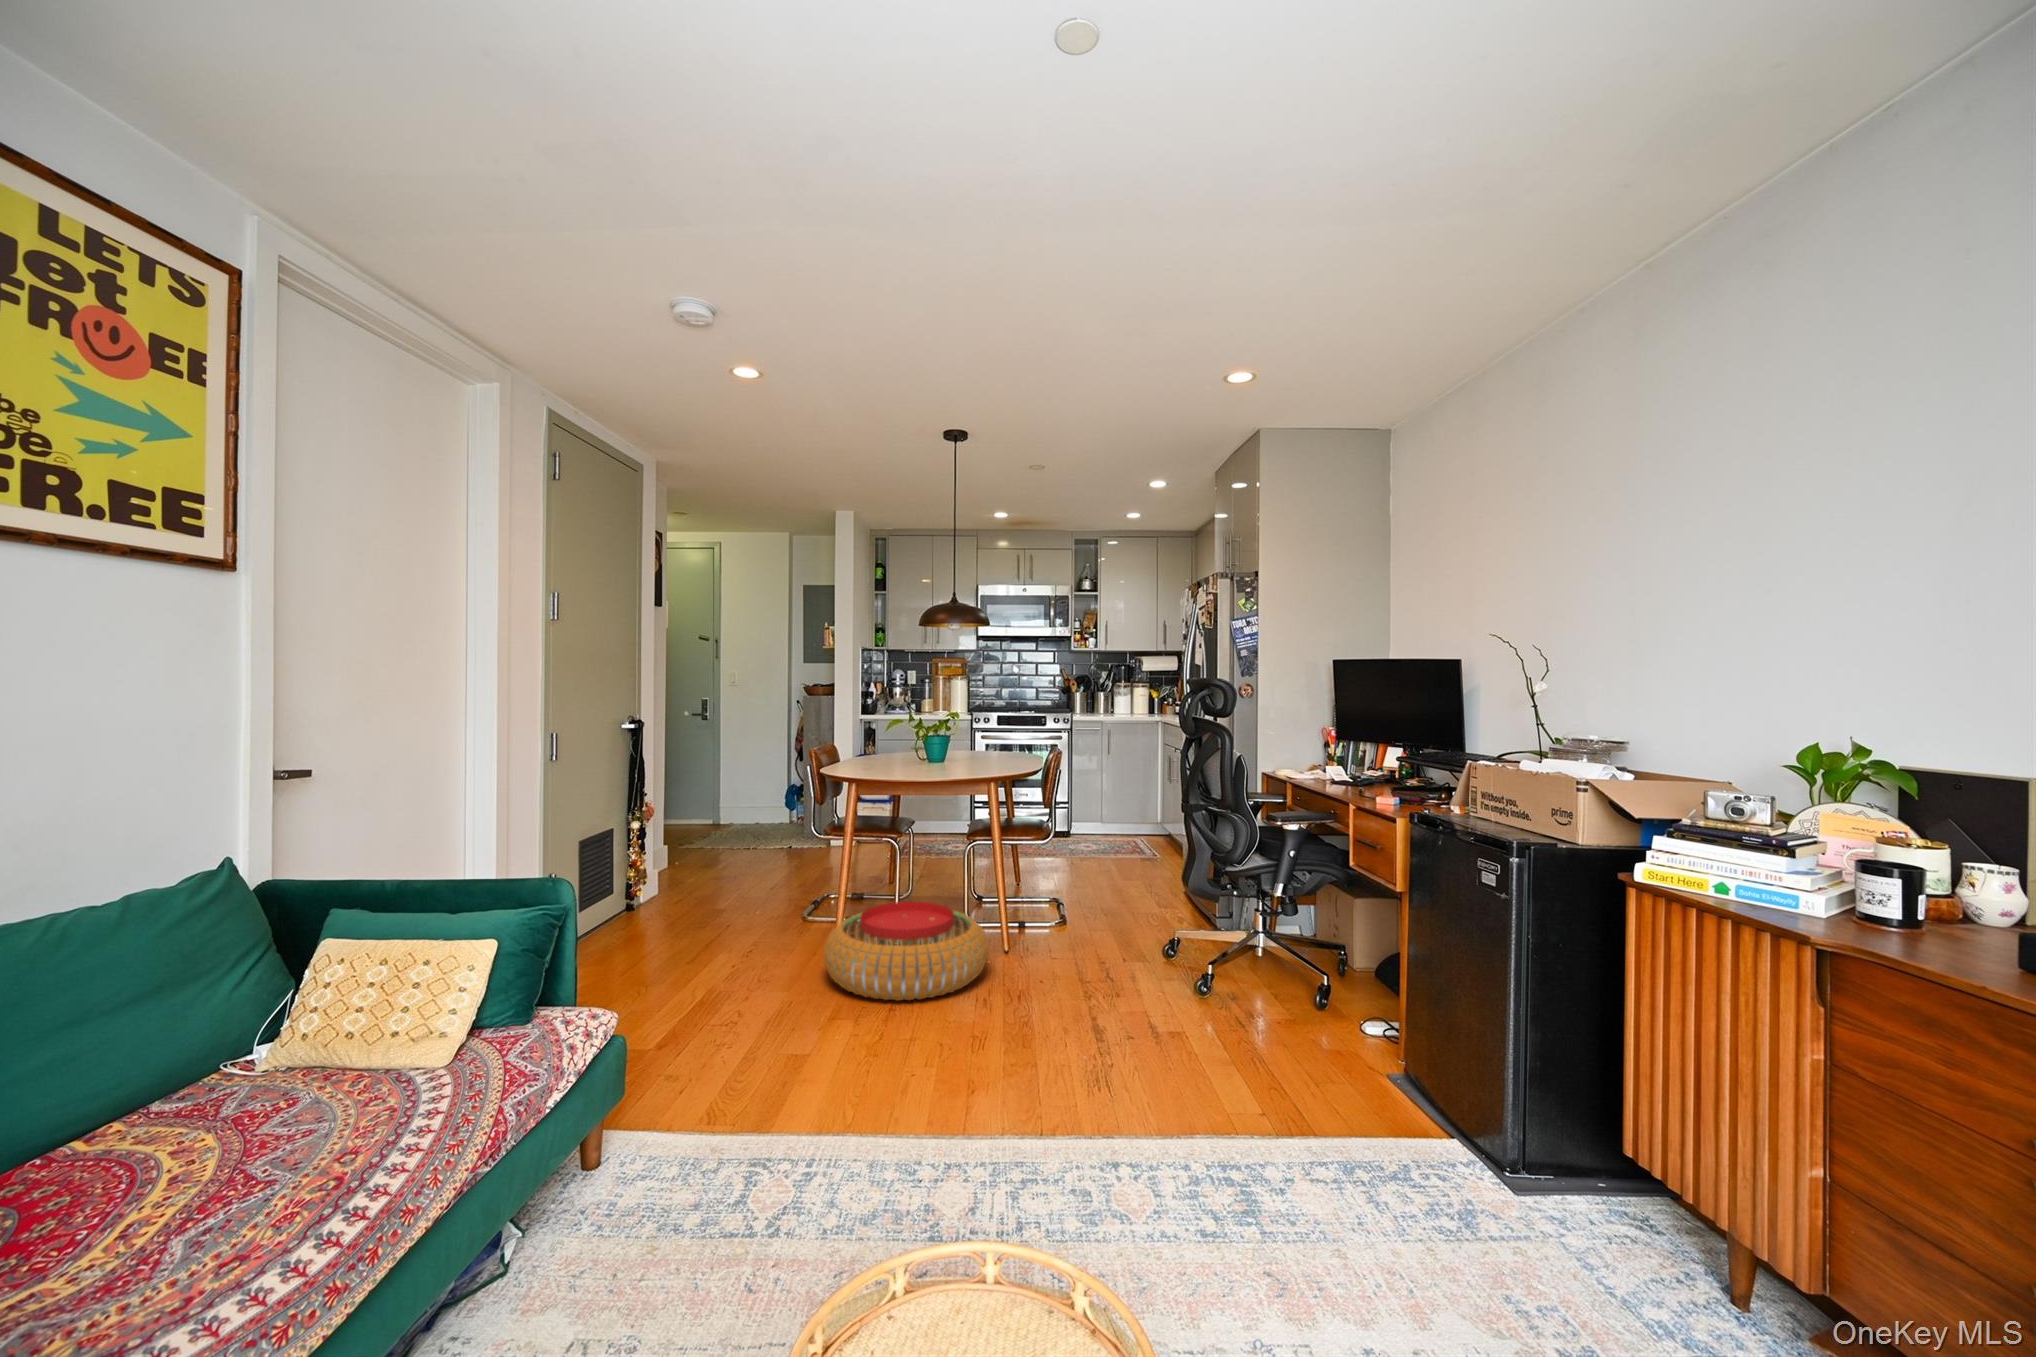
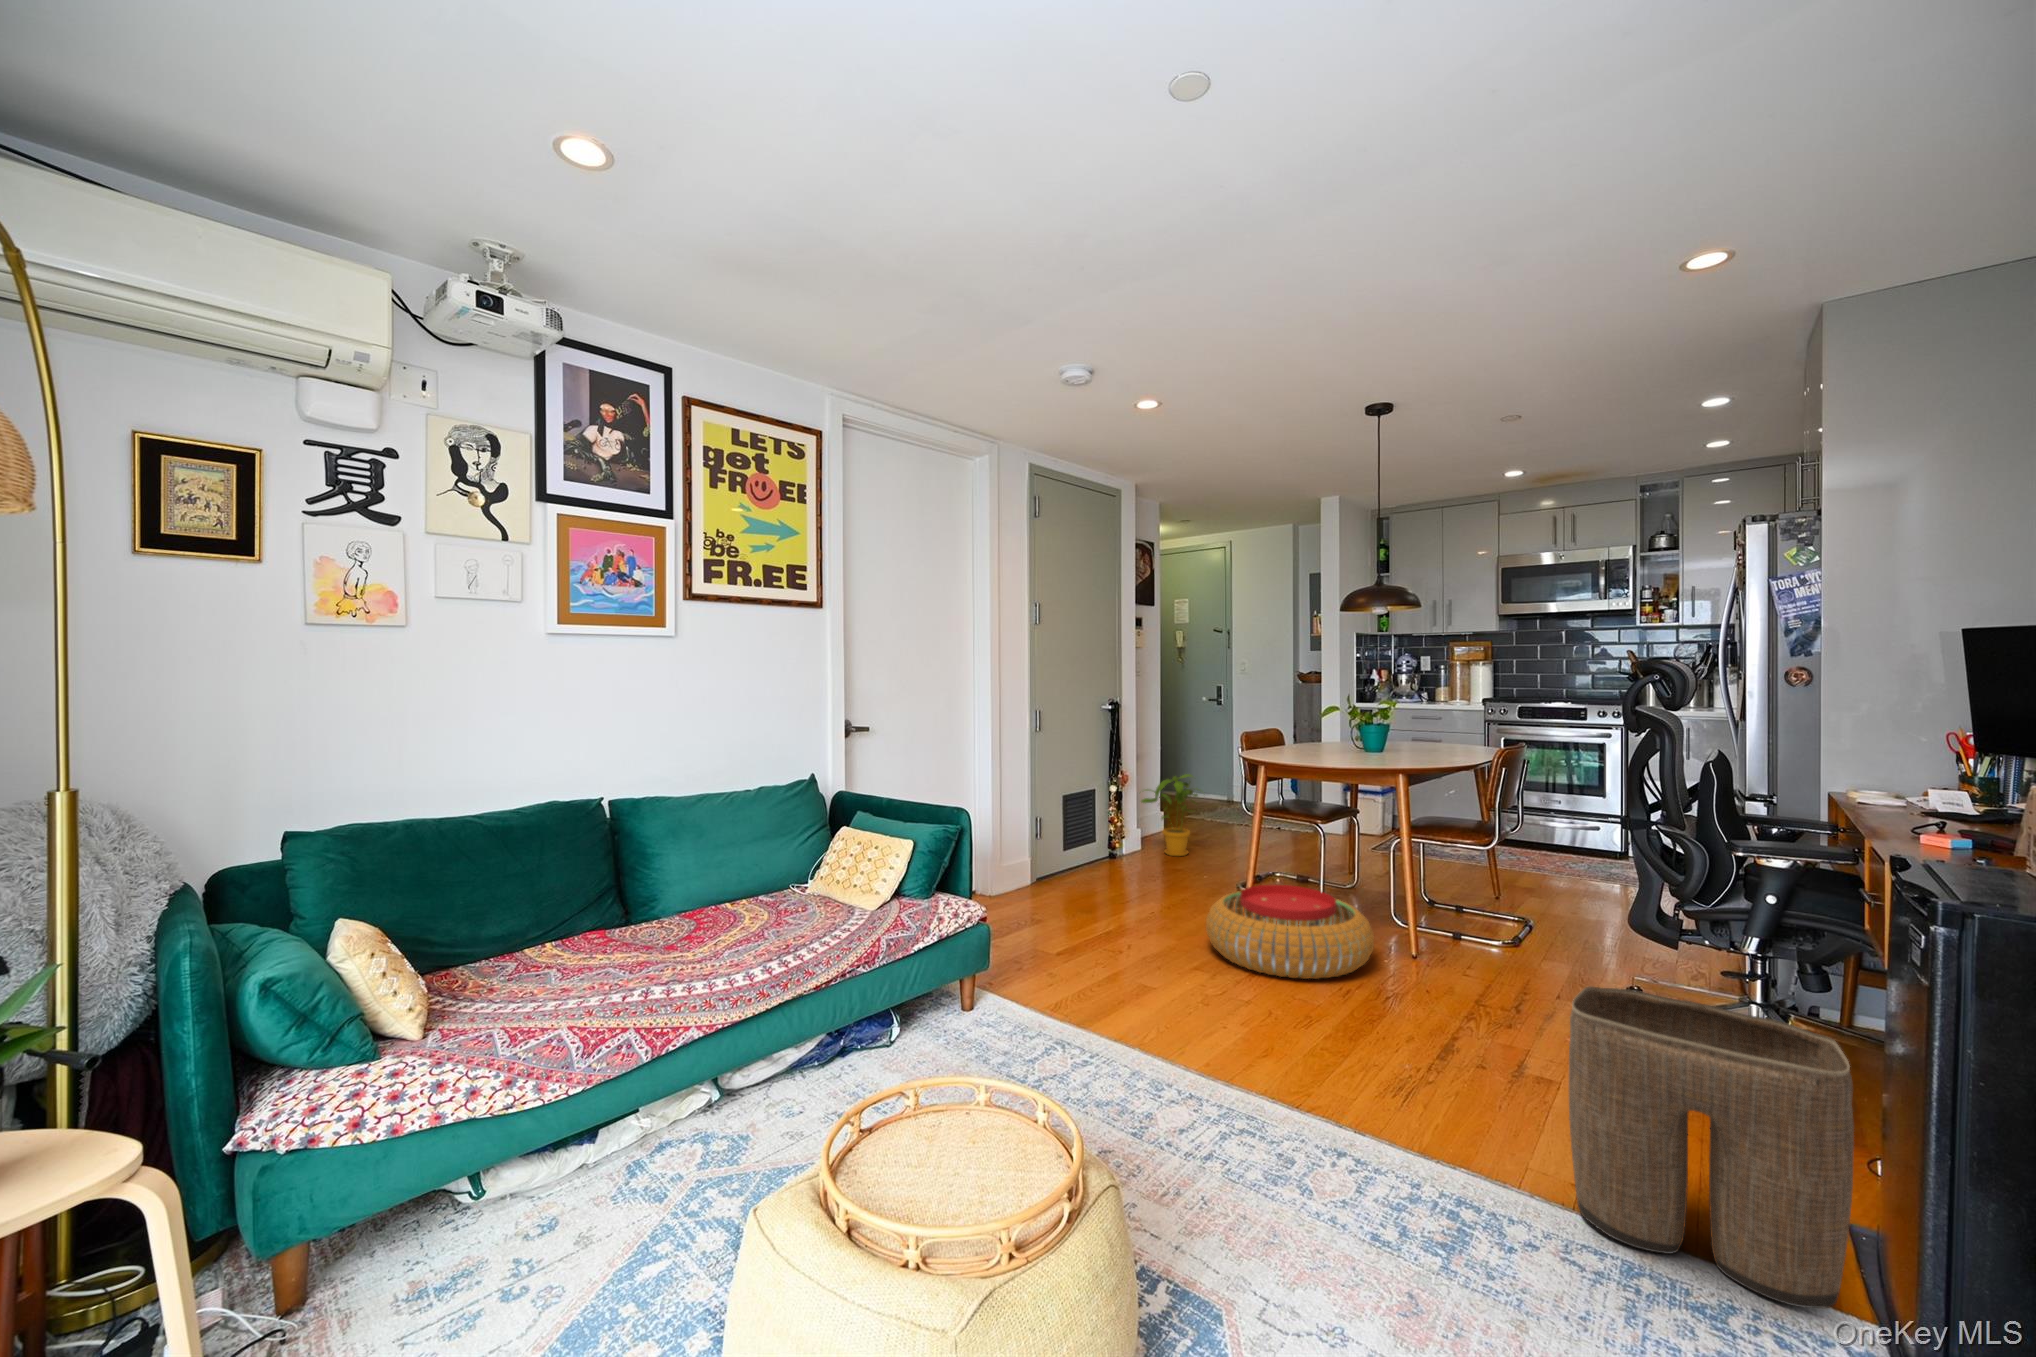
house plant: none [662,797,744,892] -> present [1141,774,1197,856]
laundry basket: none [1269,939,1449,1149] -> present [1569,986,1854,1308]

